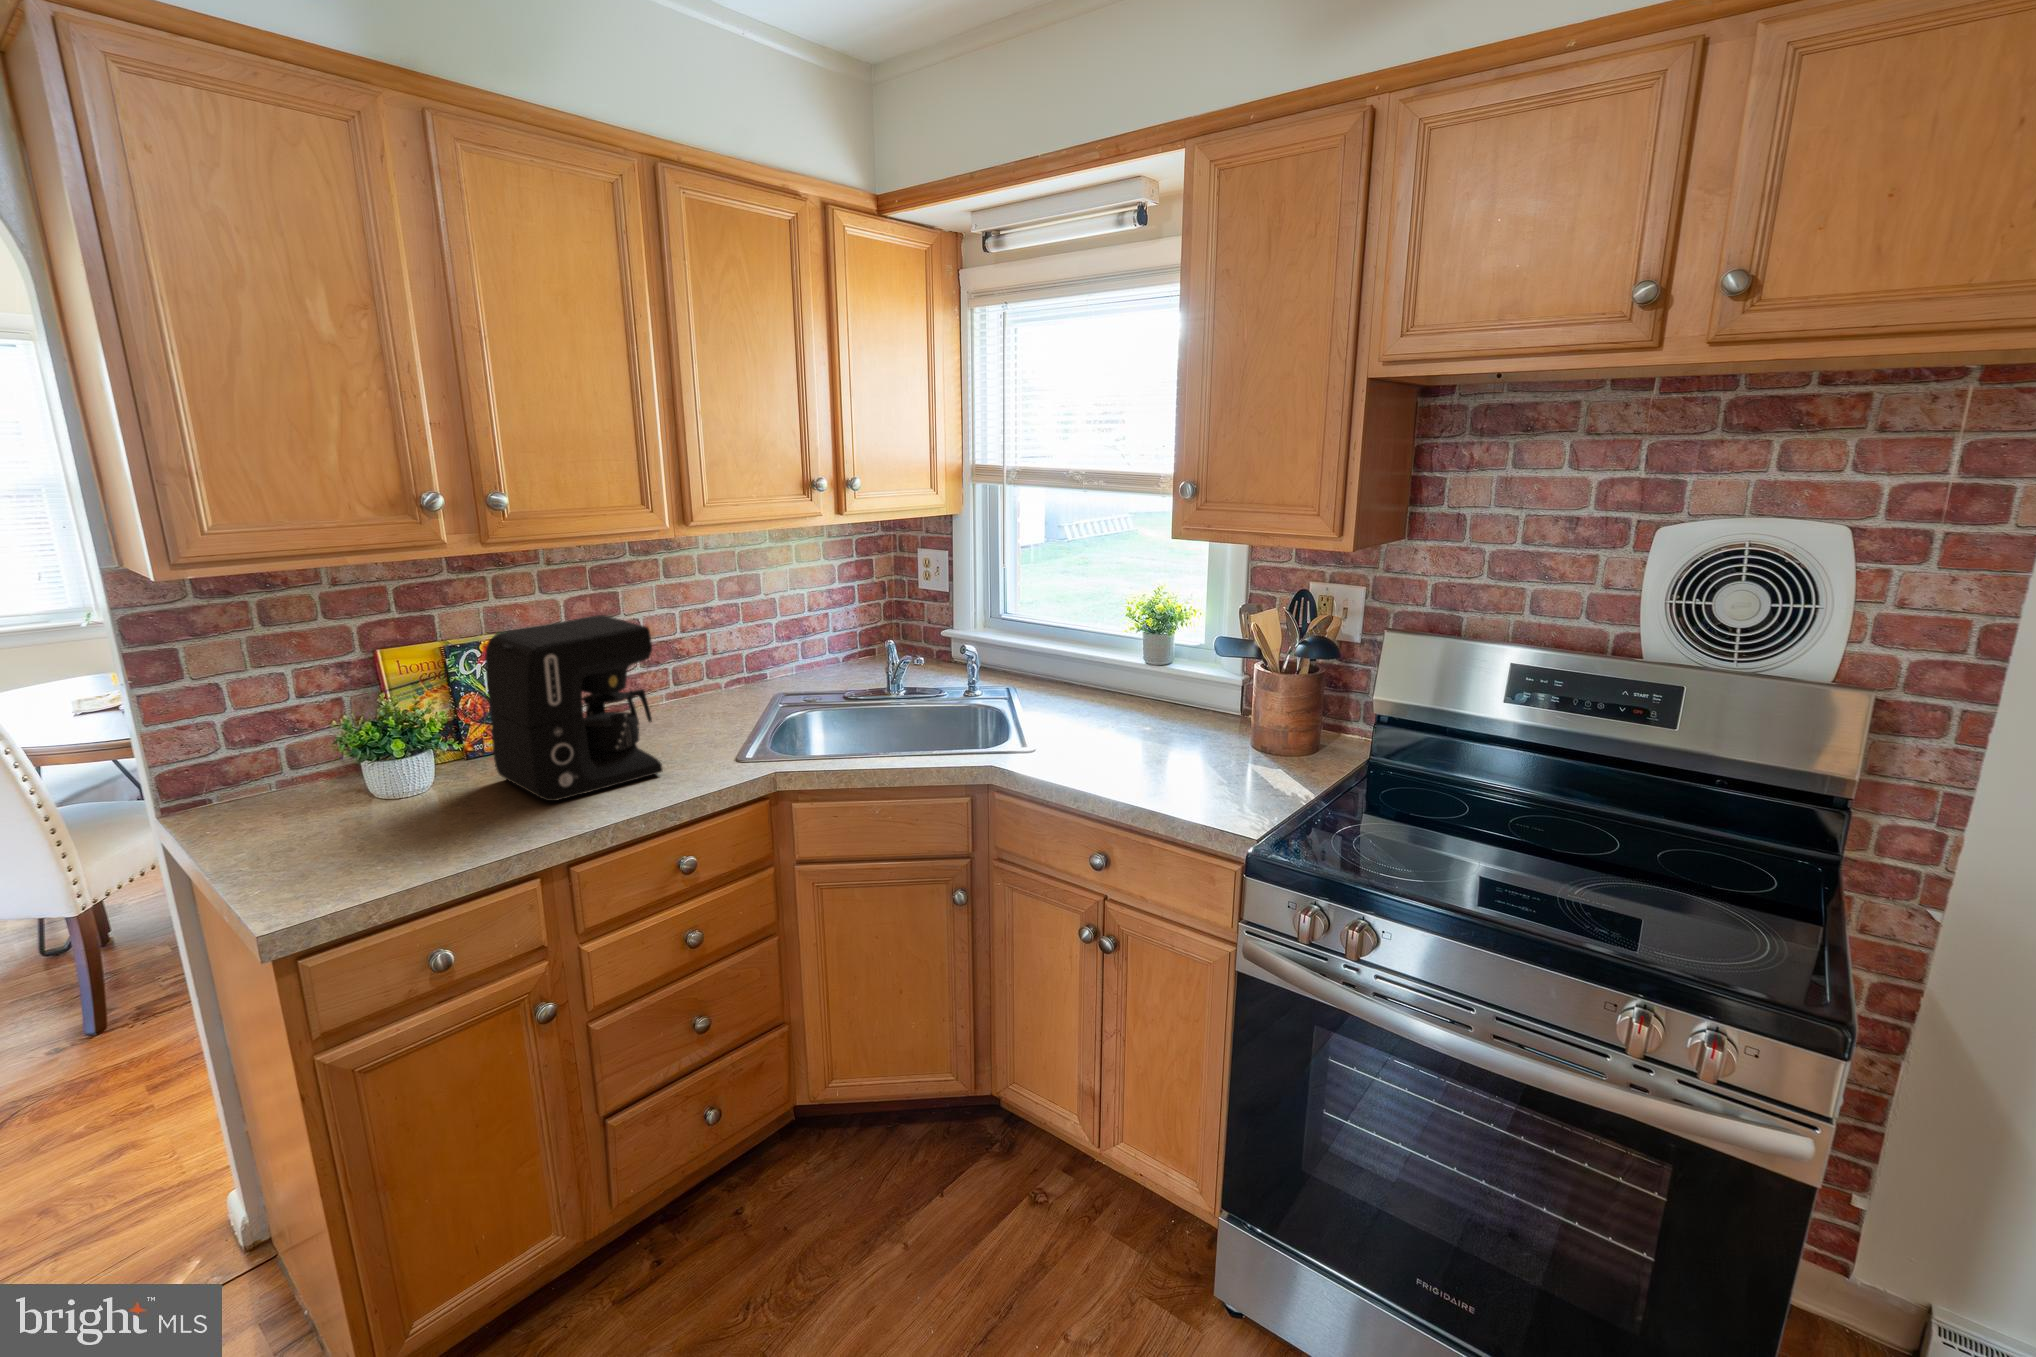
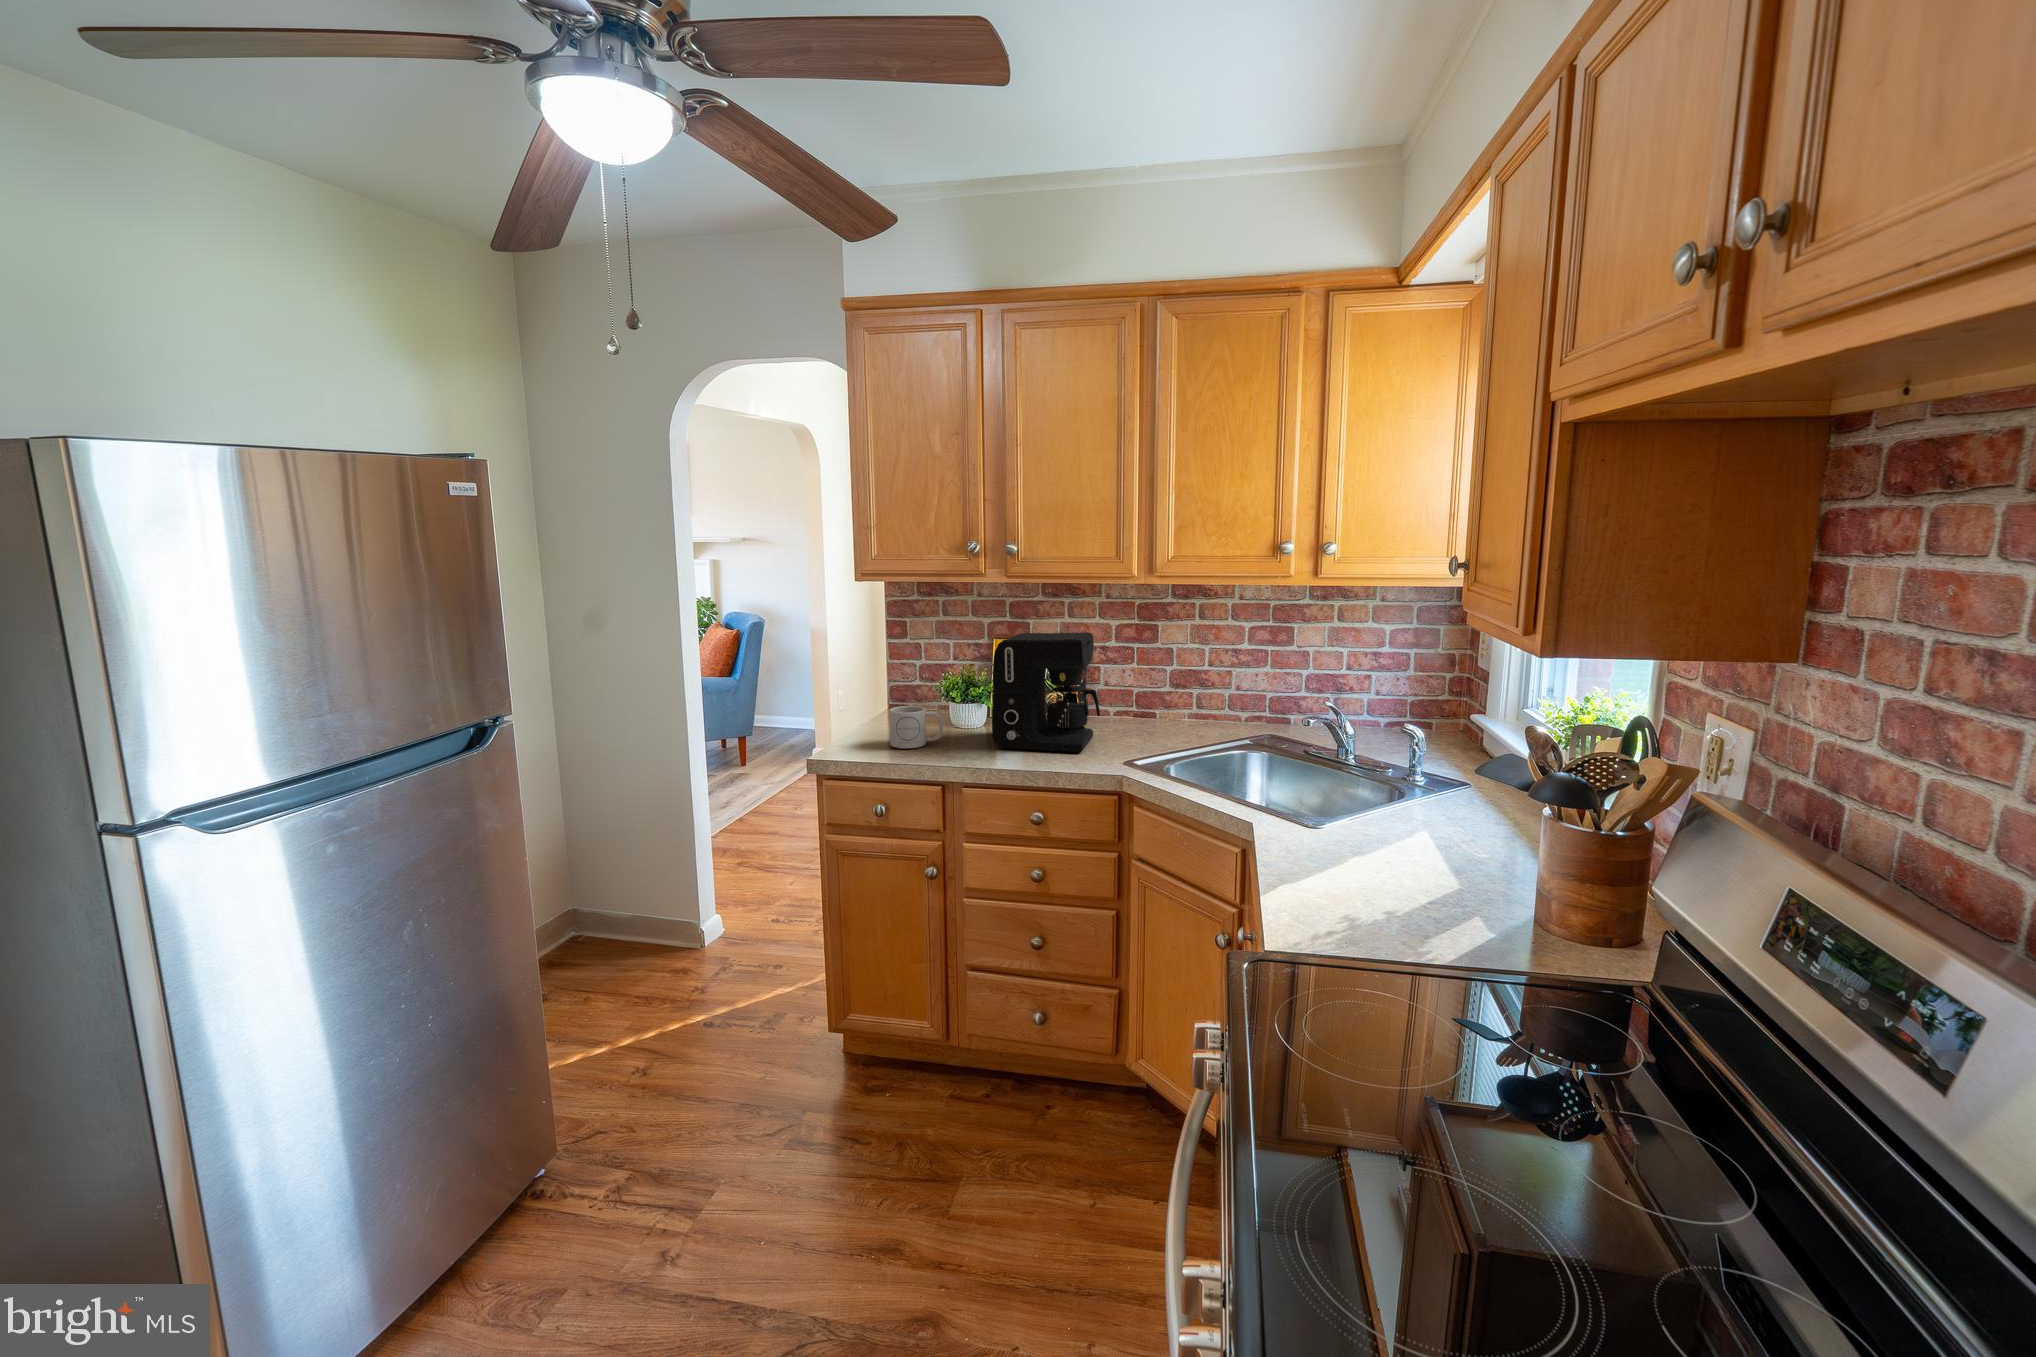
mug: none [349,781,444,860] -> present [889,706,943,748]

